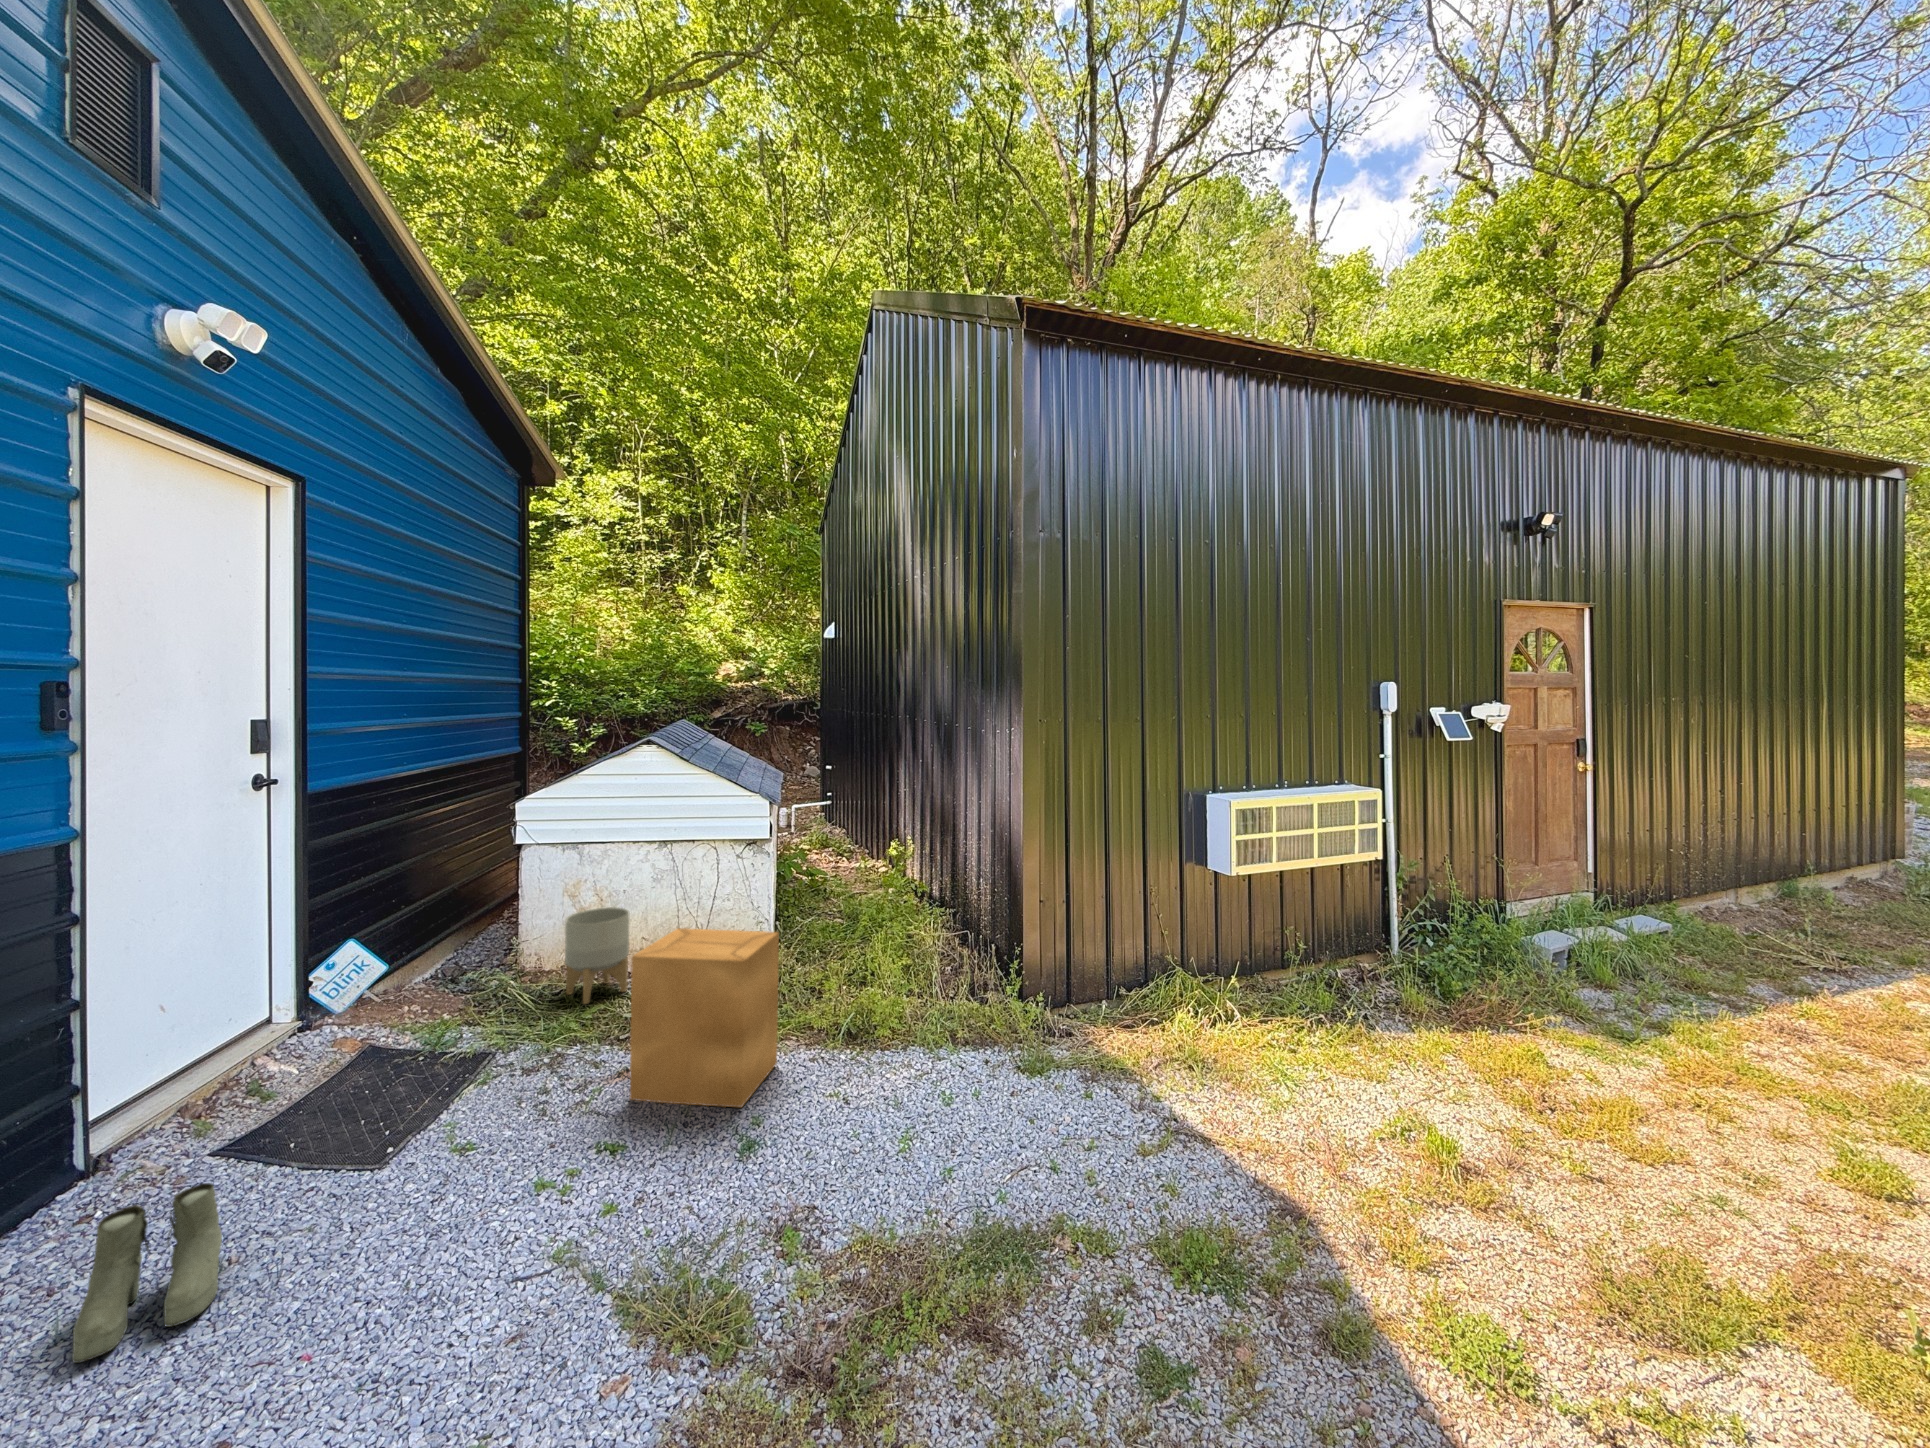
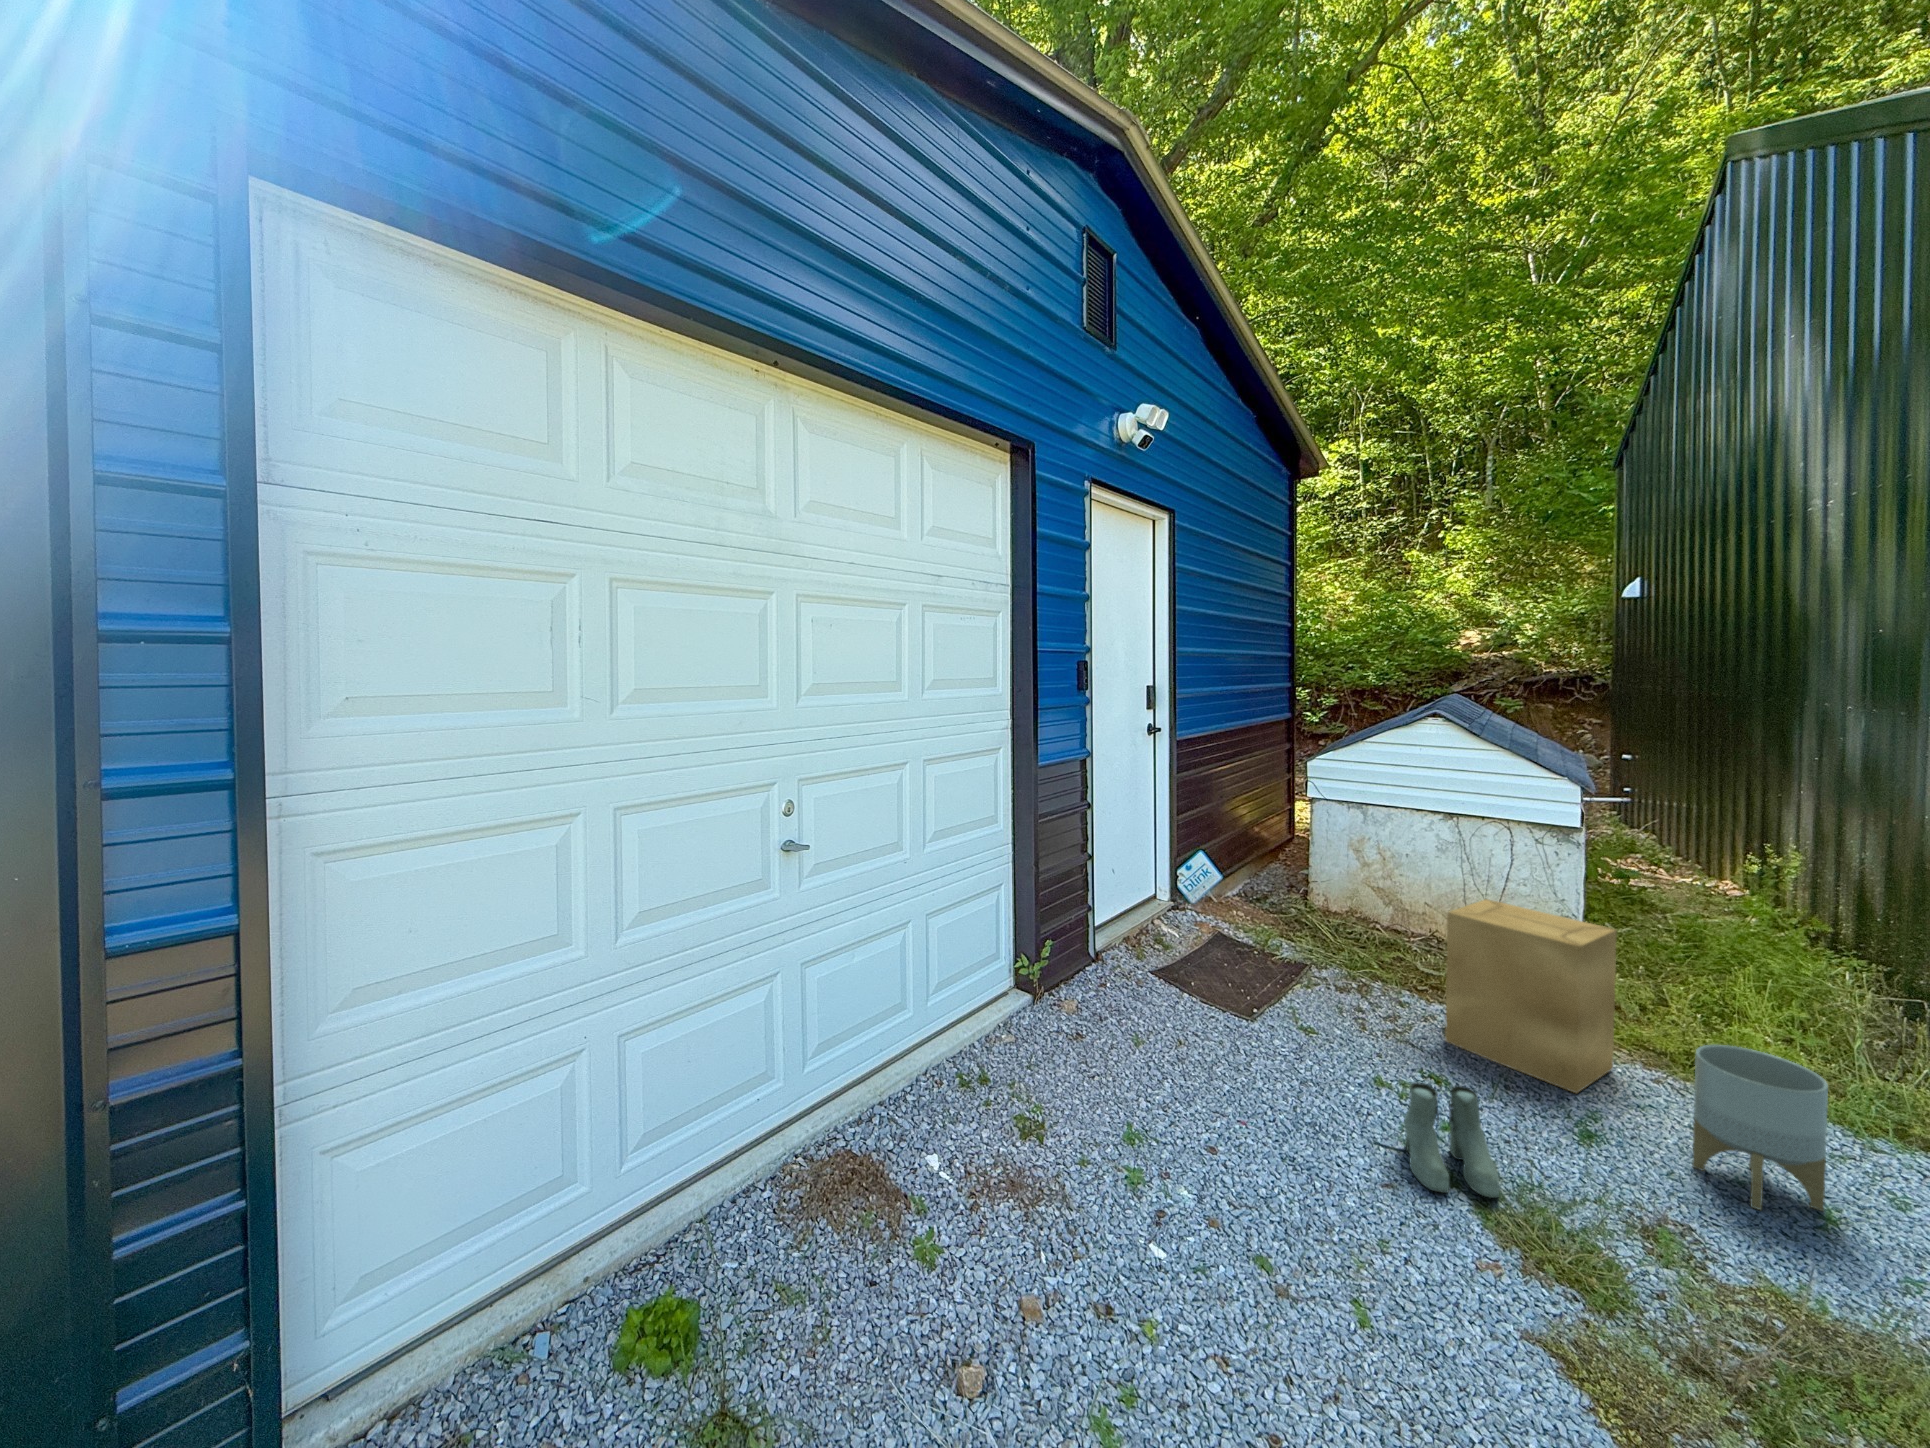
planter: present [565,907,629,1004] -> present [1692,1045,1828,1211]
boots: present [72,1183,222,1363] -> present [1404,1083,1499,1198]

